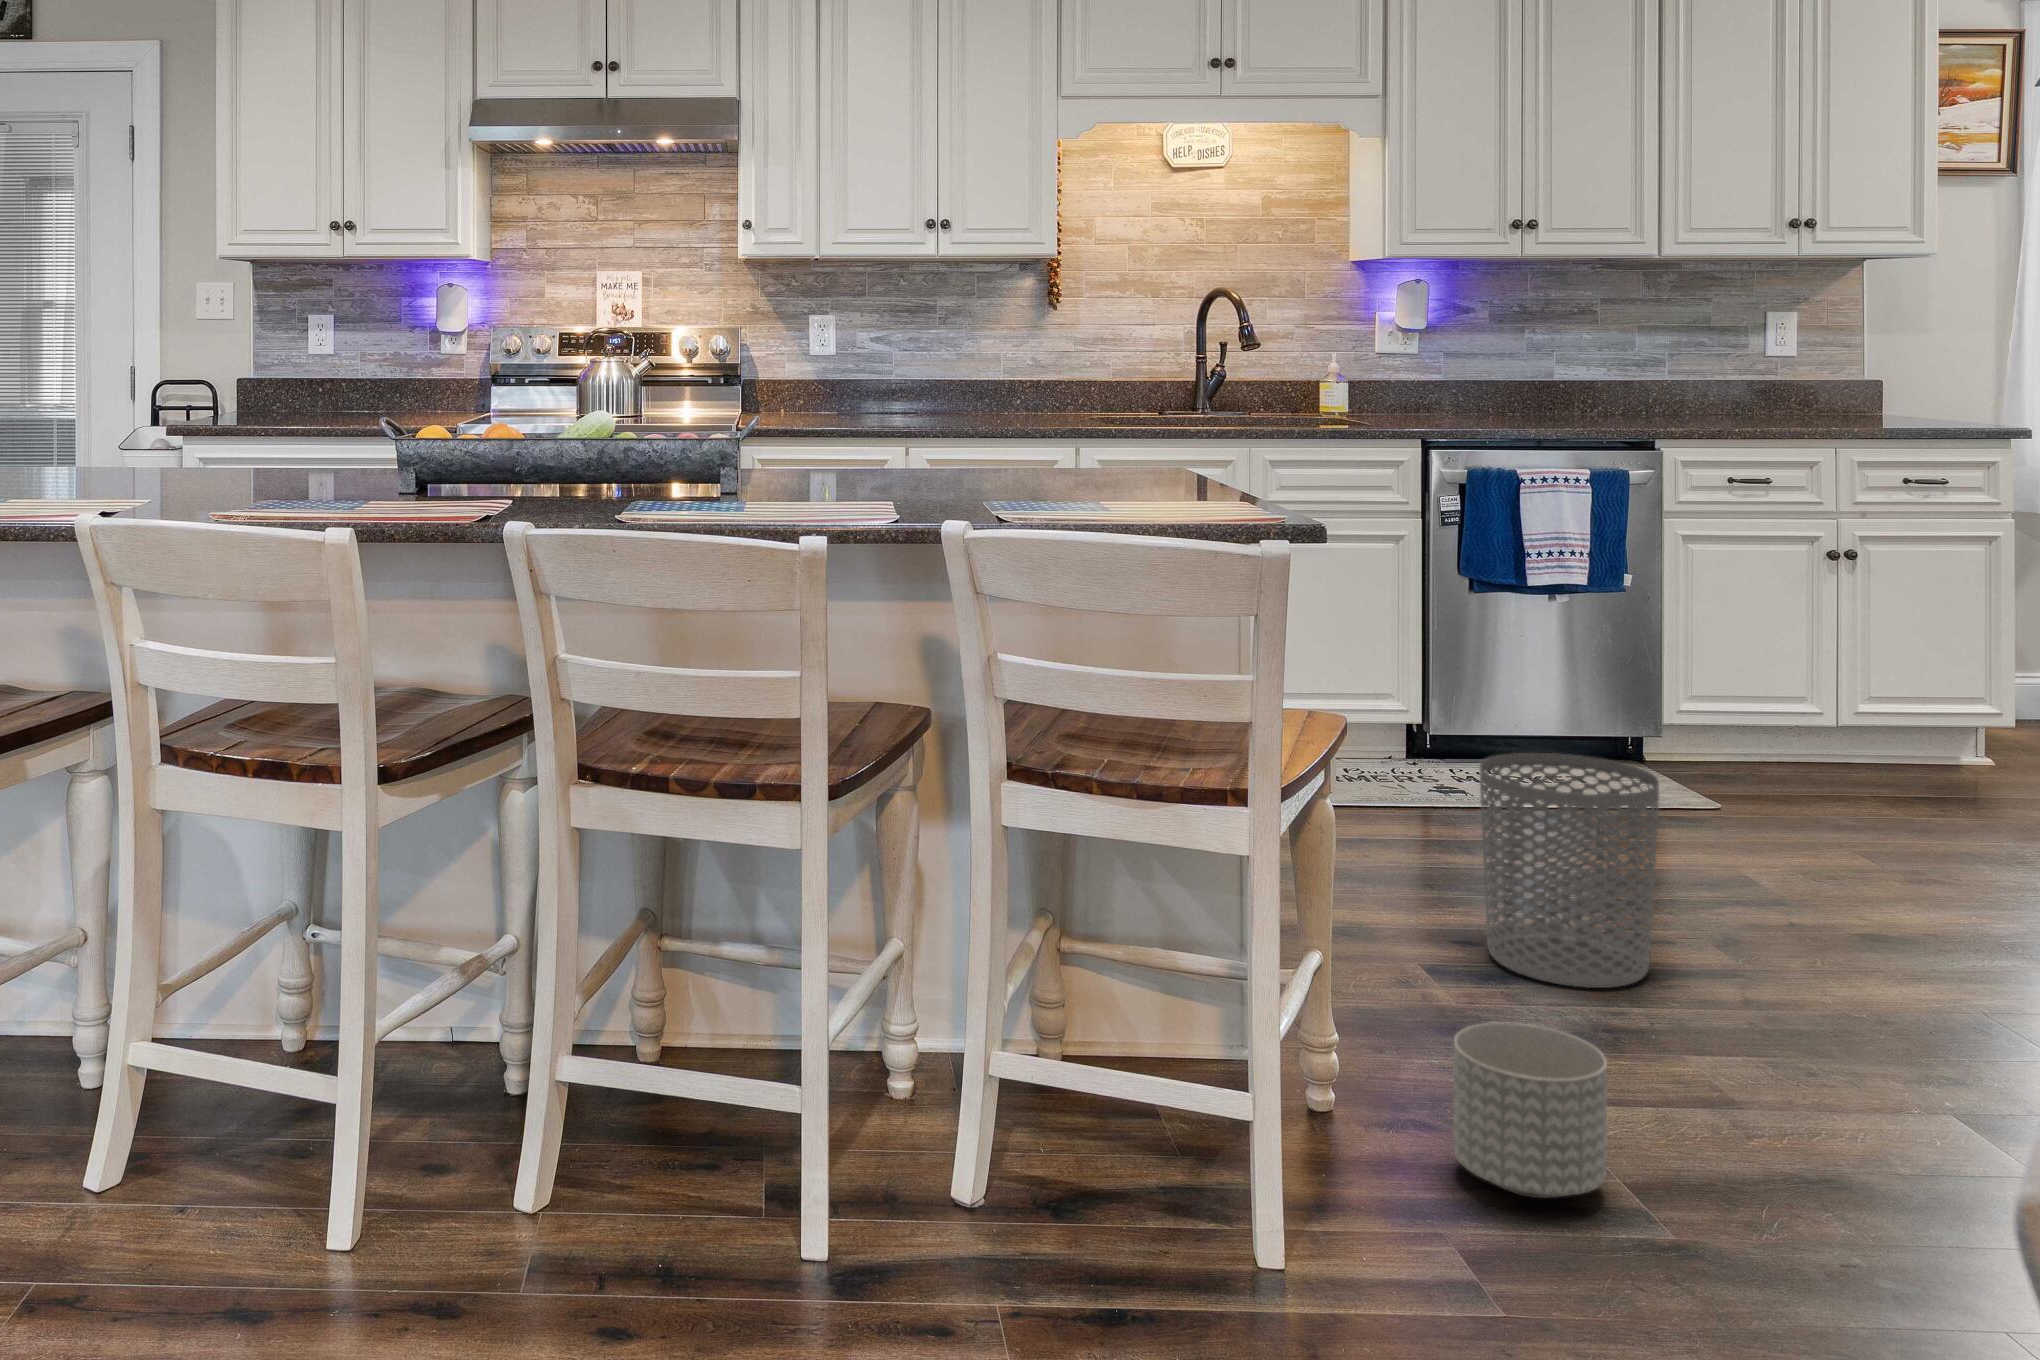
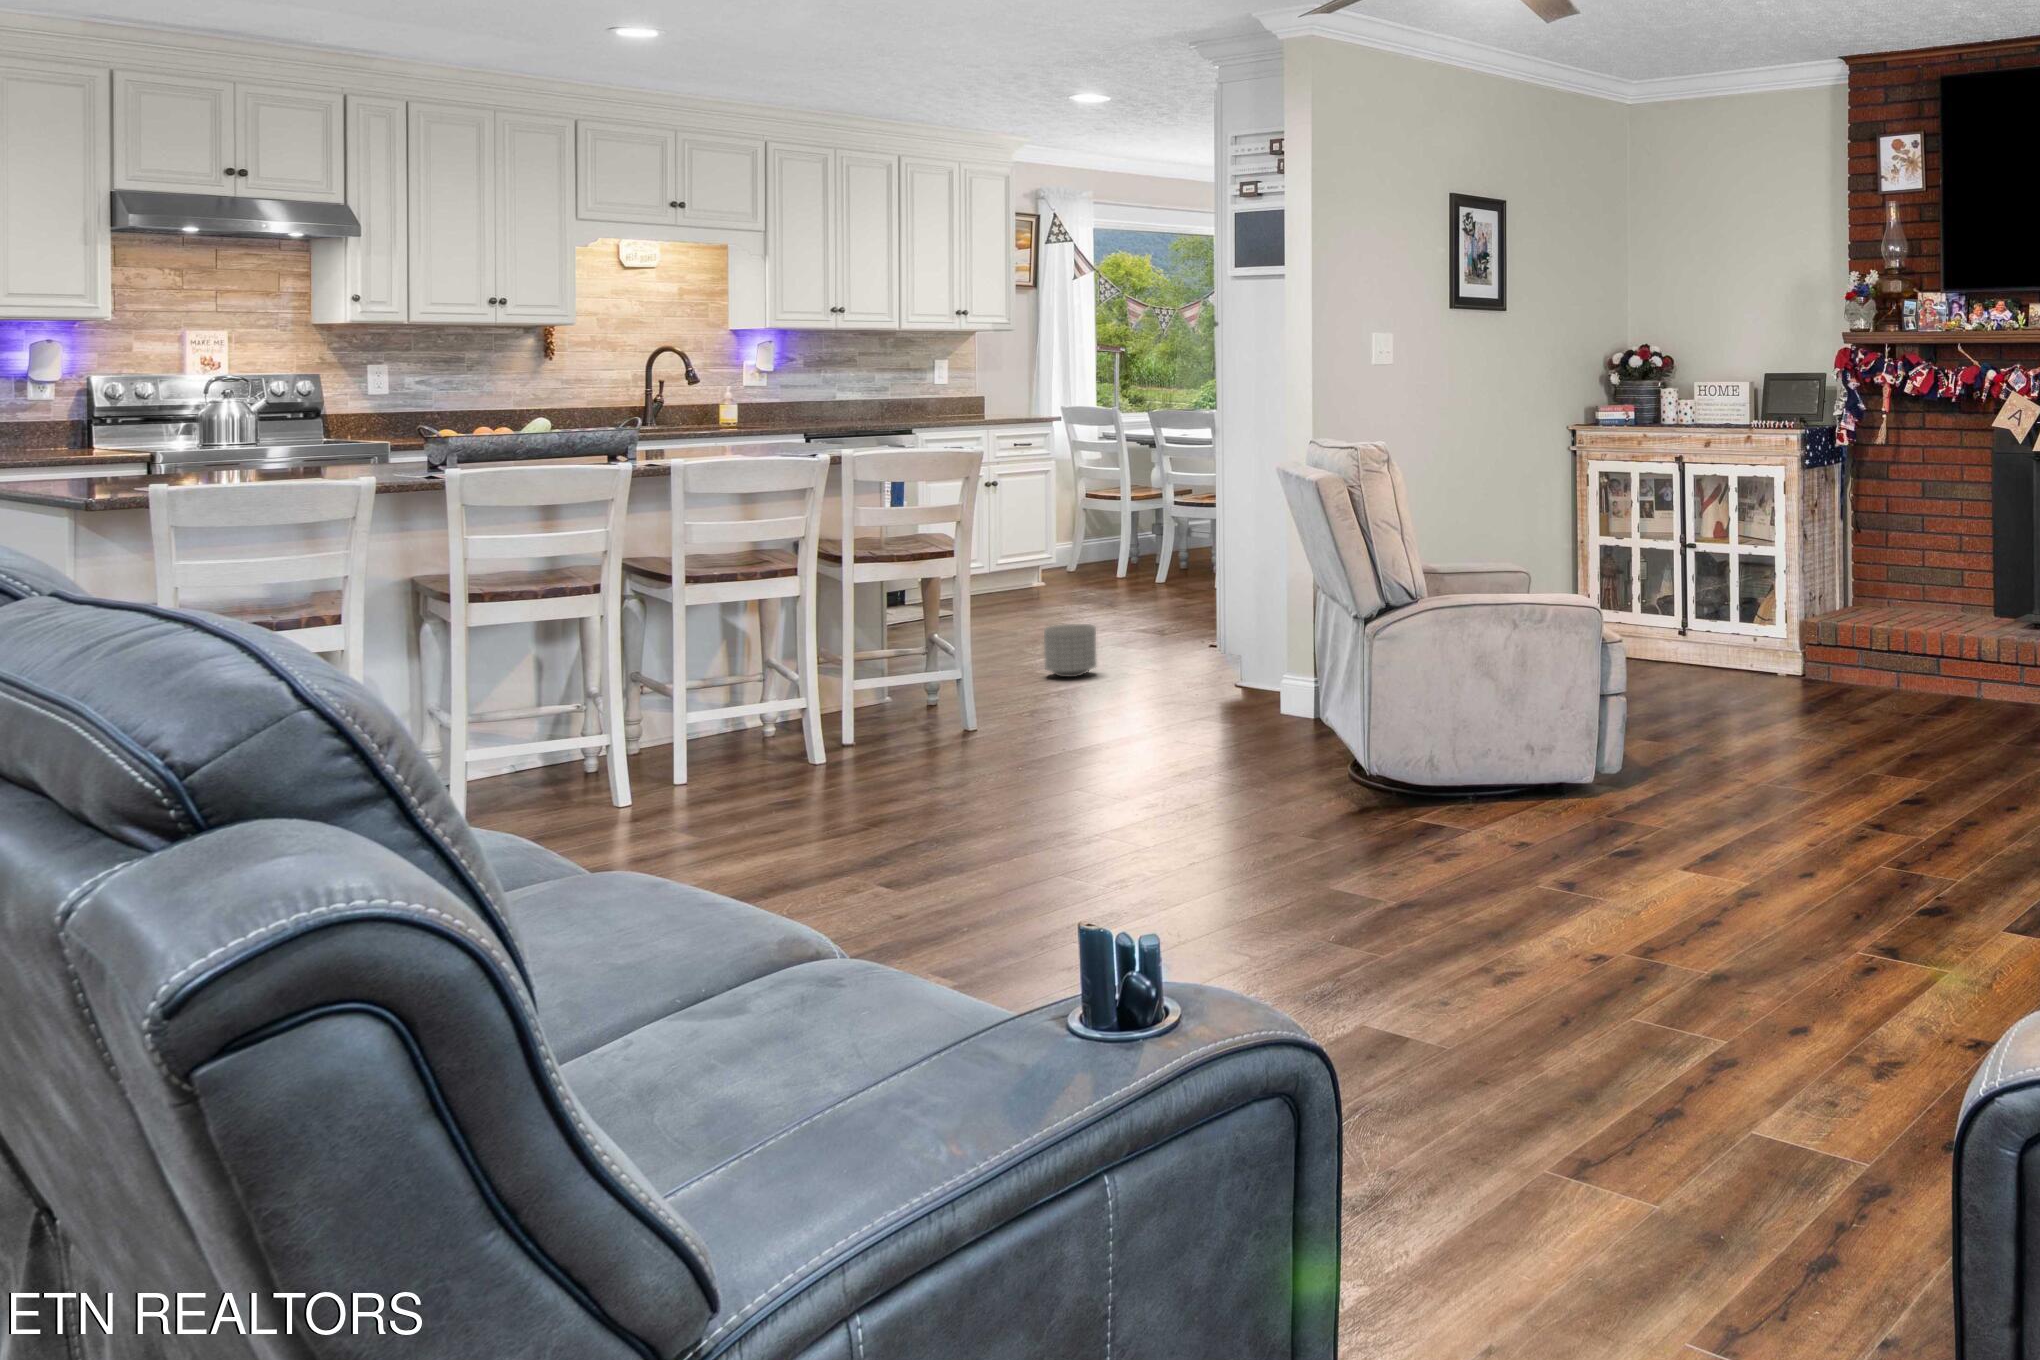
waste bin: present [1480,753,1659,988] -> none [961,557,1034,648]

